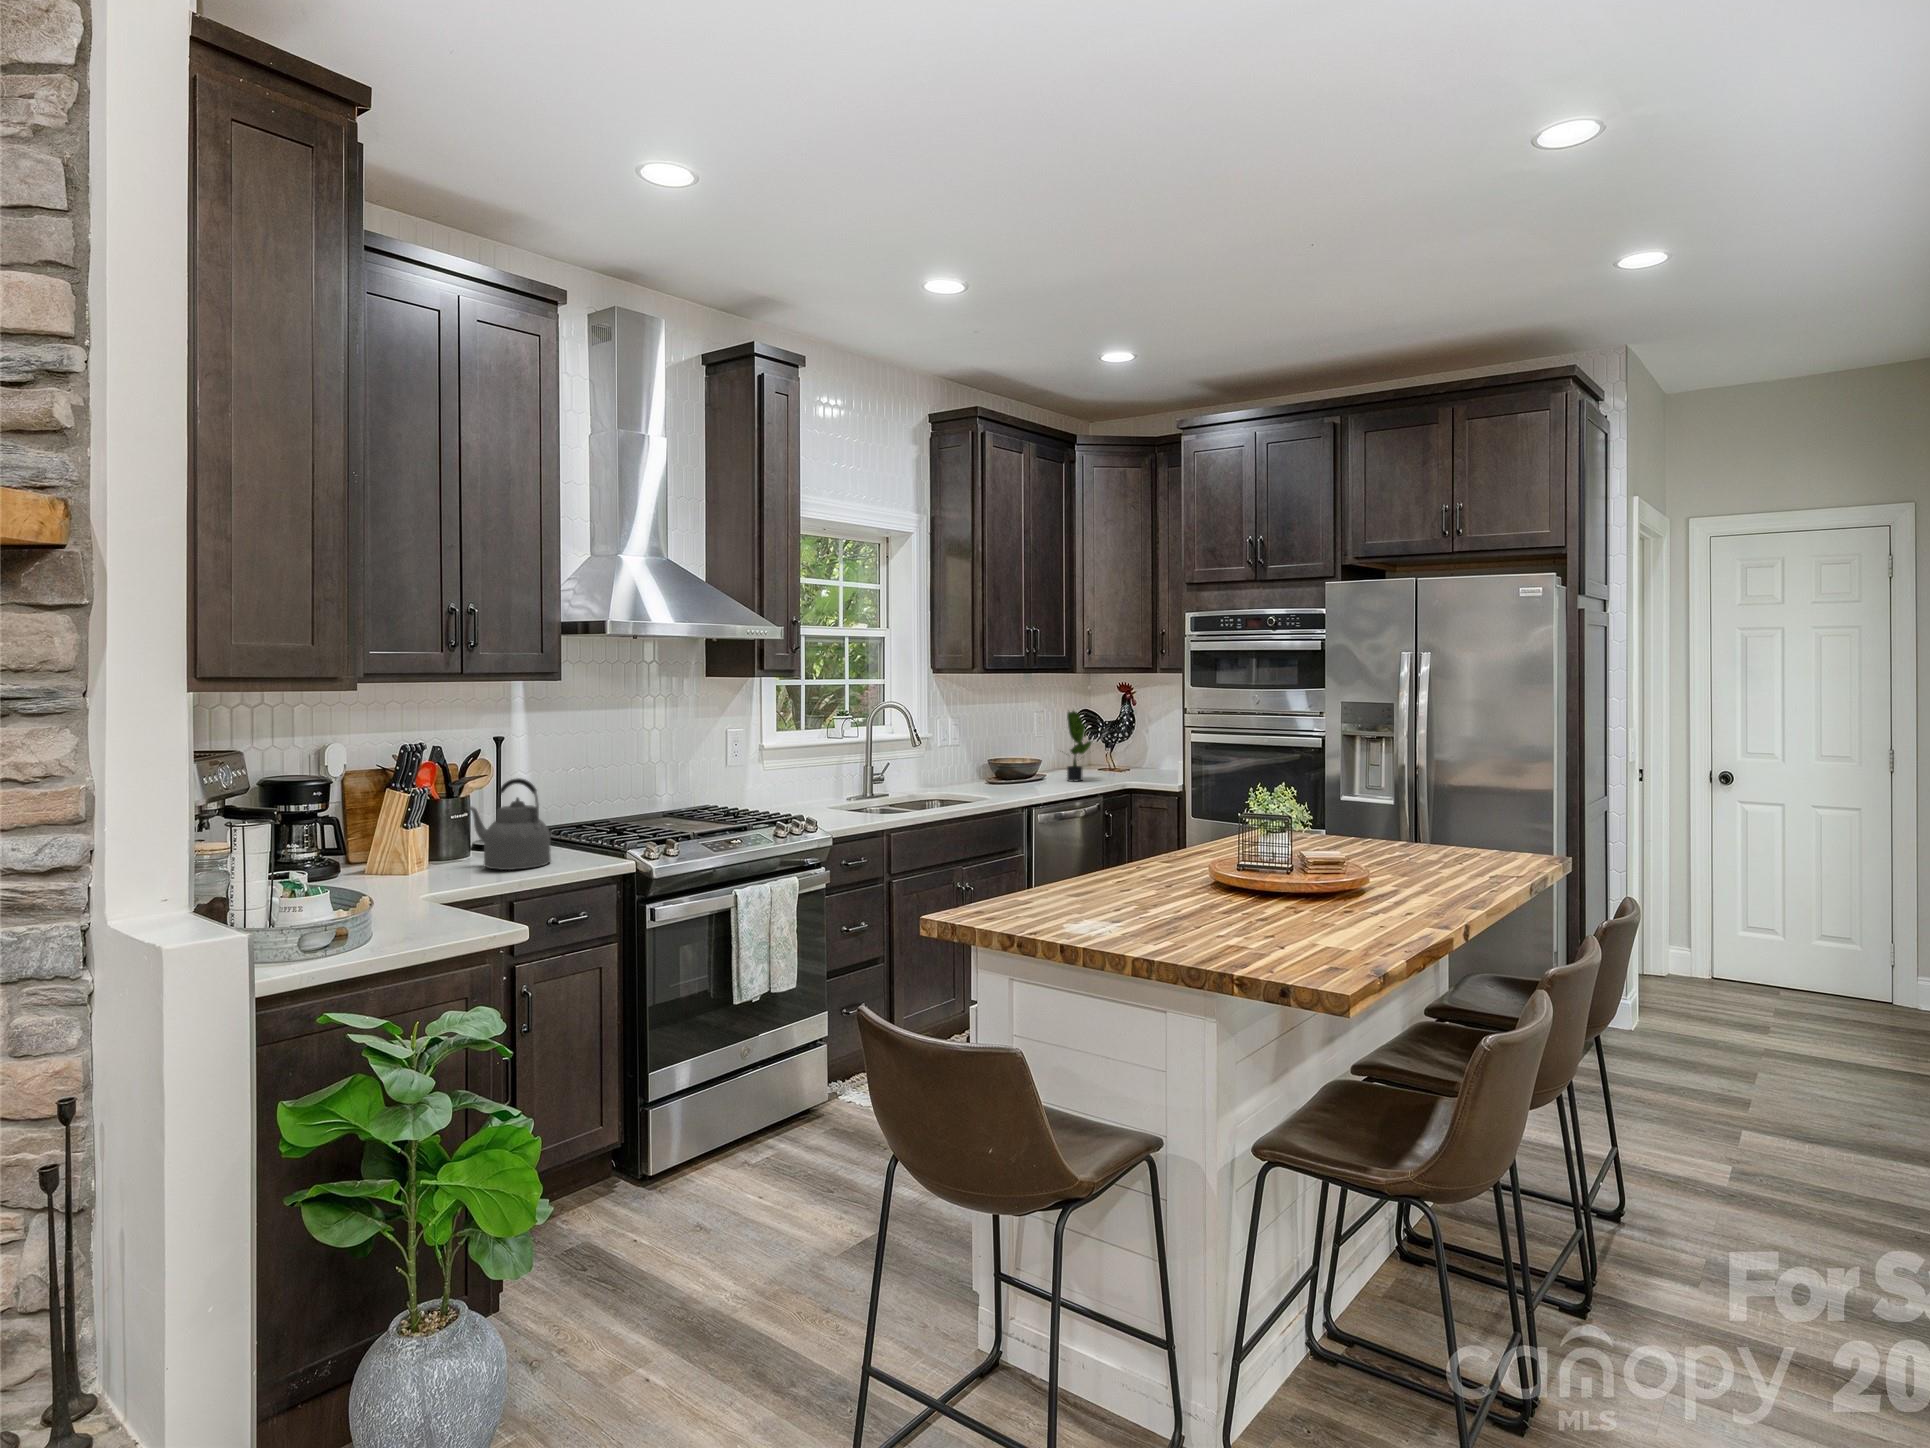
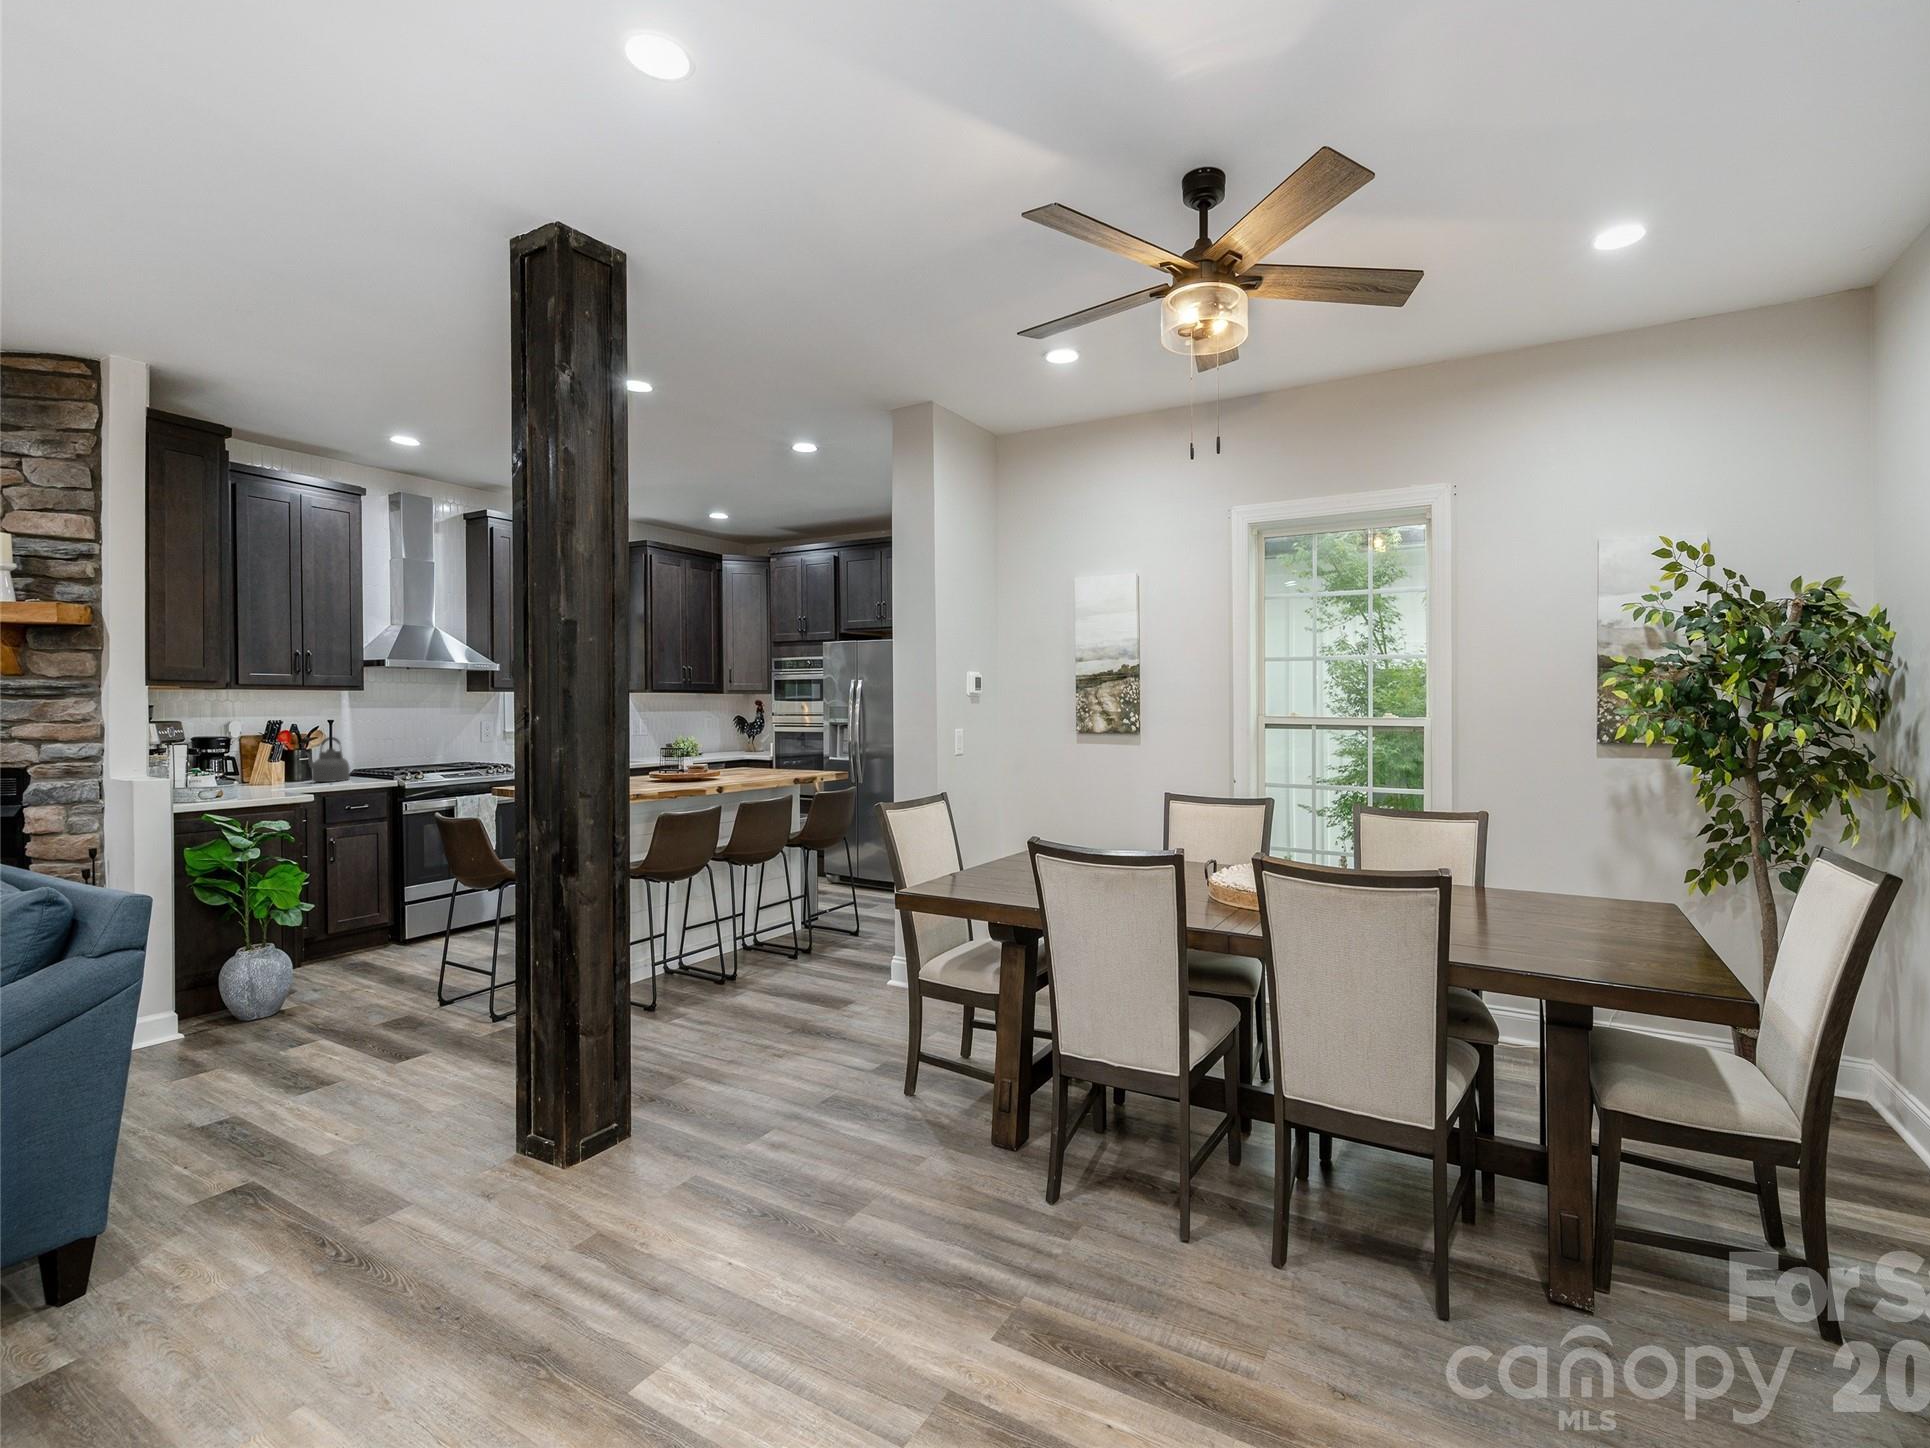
potted plant: present [1067,711,1091,781] -> none [723,709,747,752]

